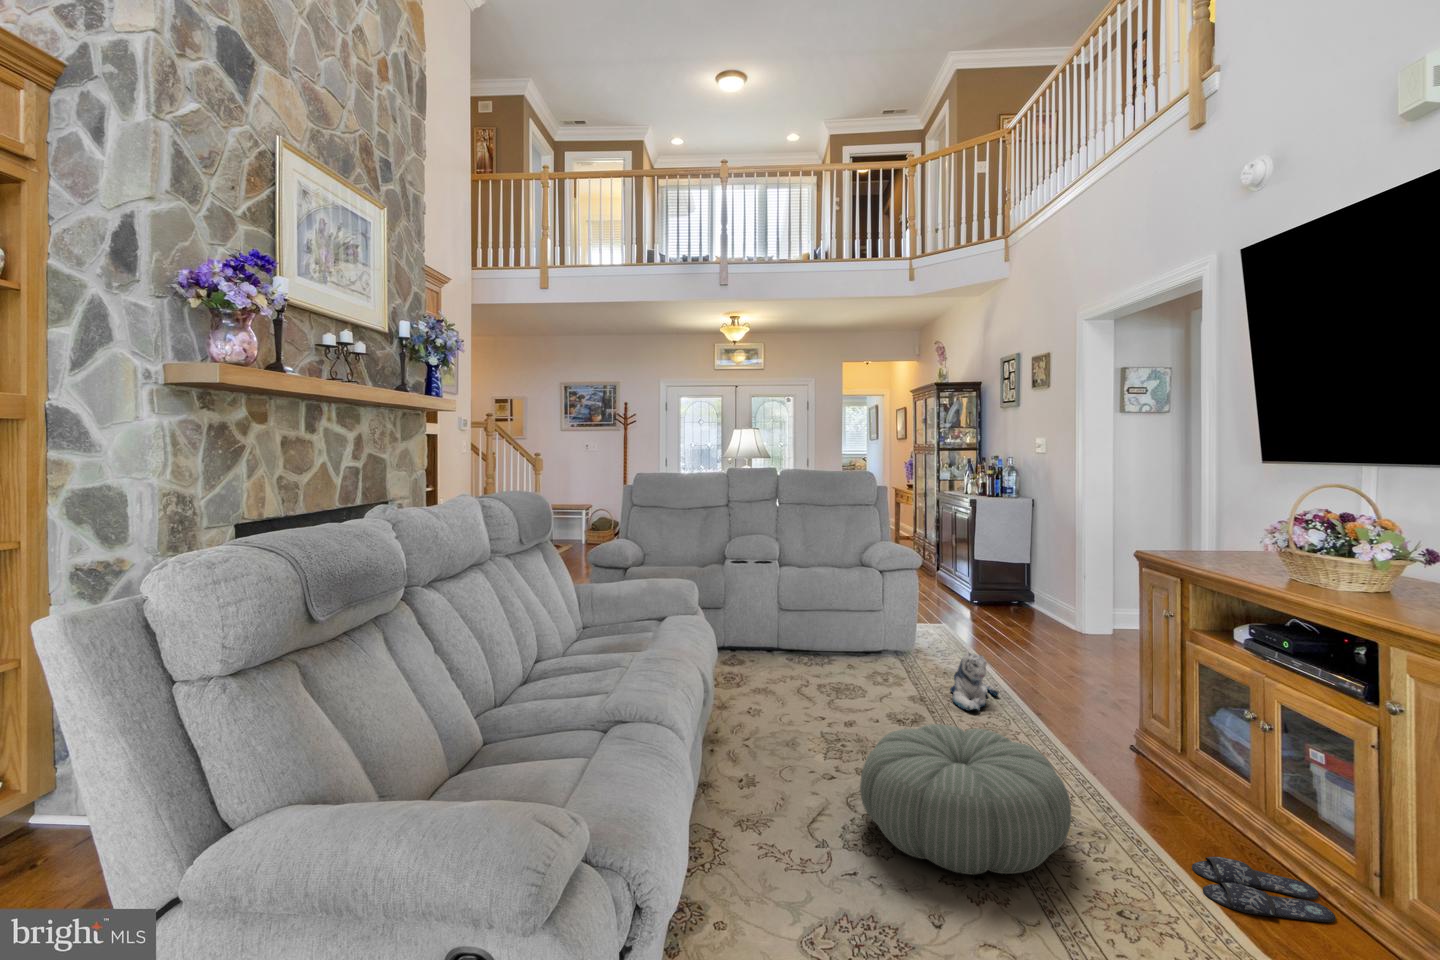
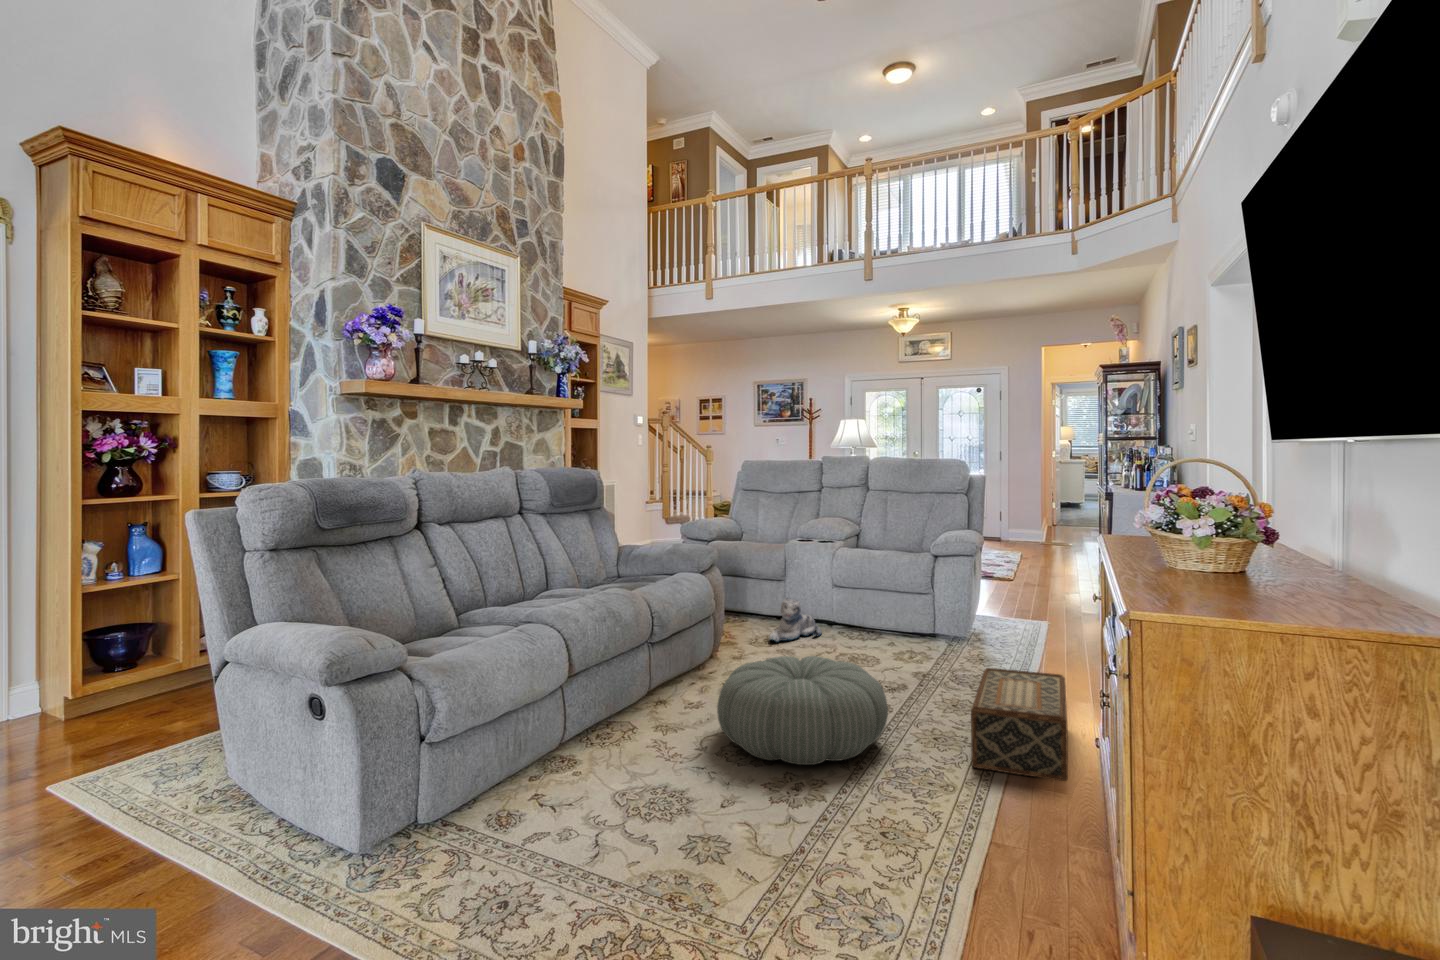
plush toy: present [950,653,999,711] -> present [769,598,822,642]
woven basket: none [1075,712,1248,835] -> present [971,668,1068,781]
slippers: present [1192,857,1336,922] -> none [948,784,1063,837]

